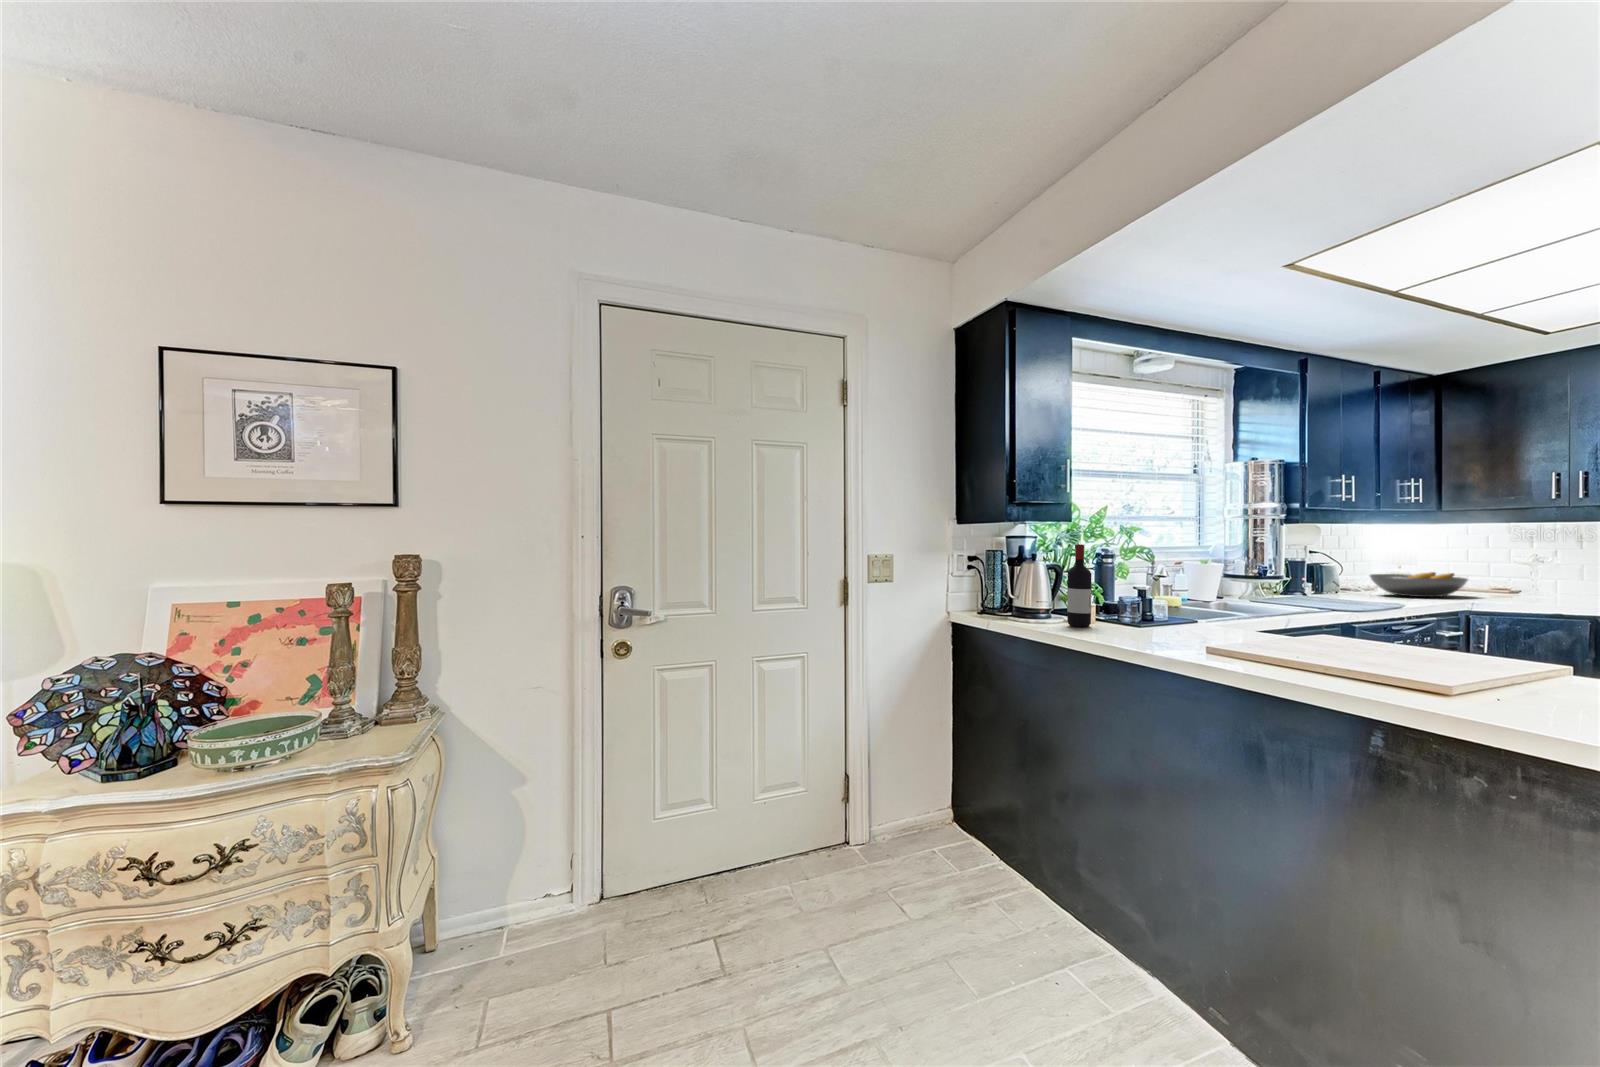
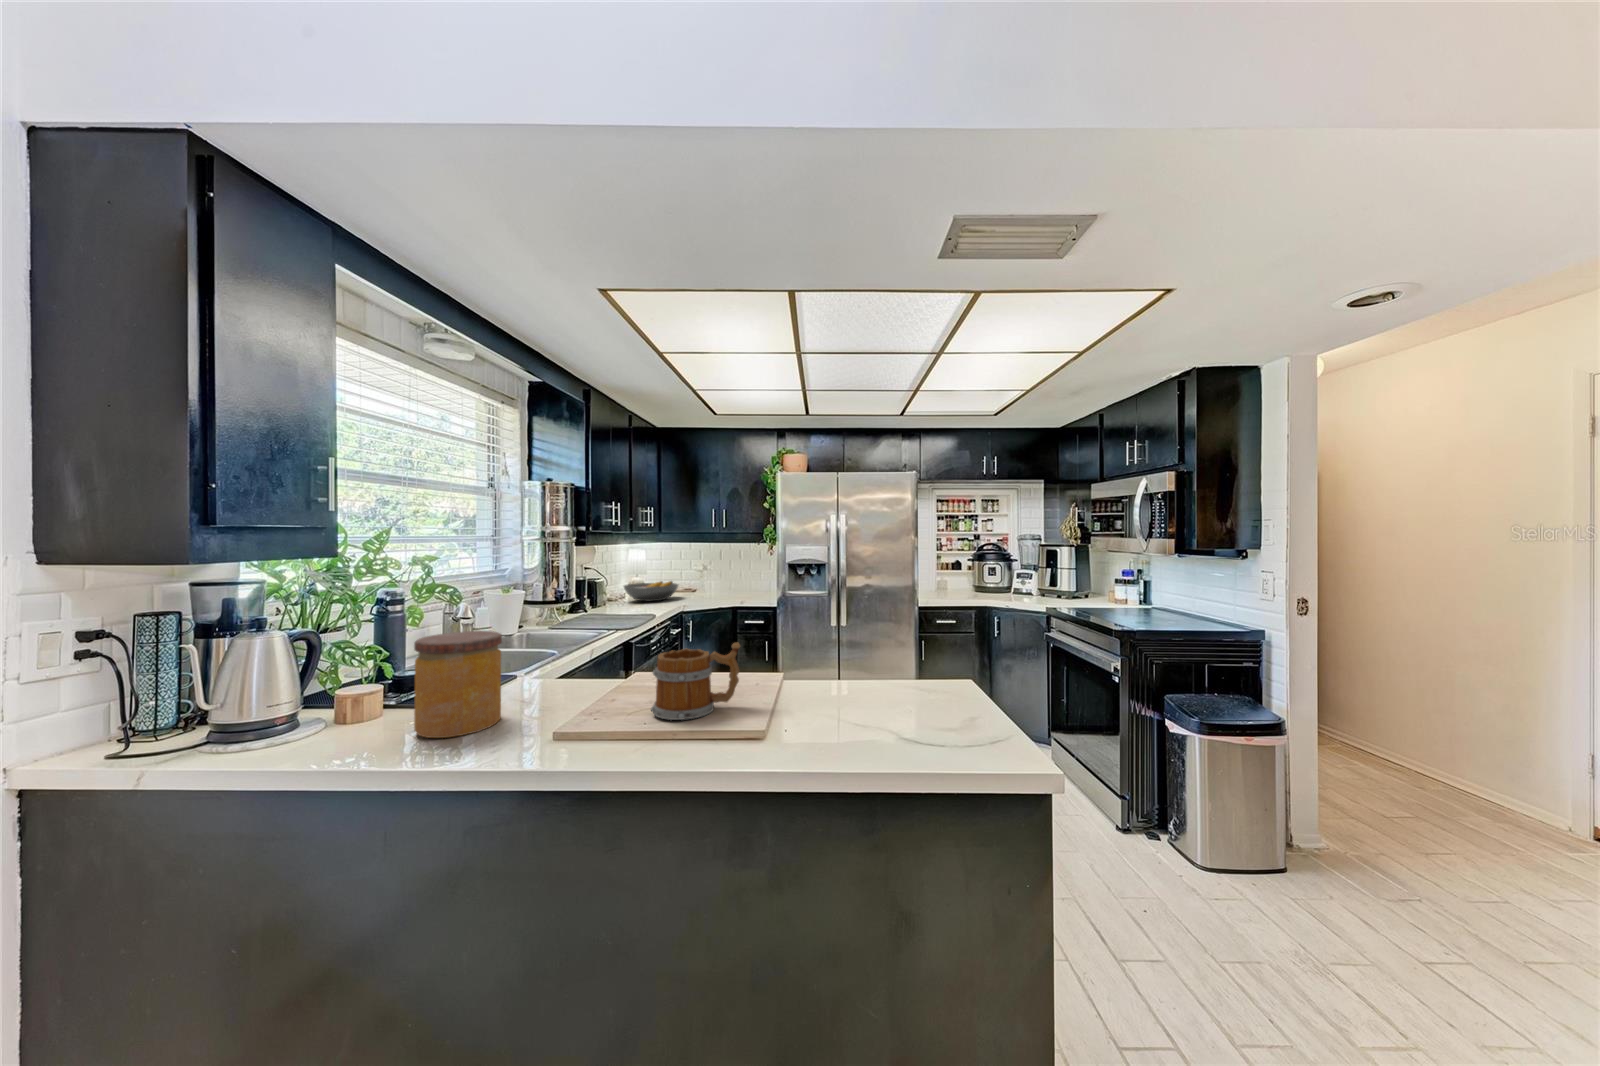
wine bottle: present [1067,544,1091,627] -> none [334,597,380,735]
jar: none [1108,571,1167,637] -> present [414,631,502,738]
mug: none [1288,600,1400,660] -> present [651,643,740,720]

